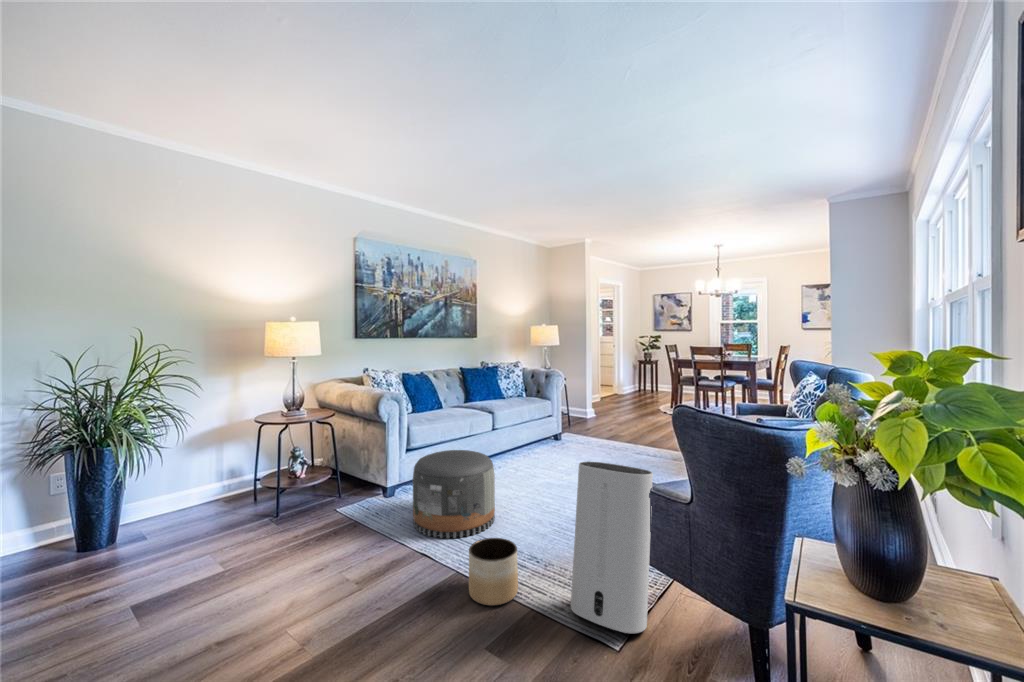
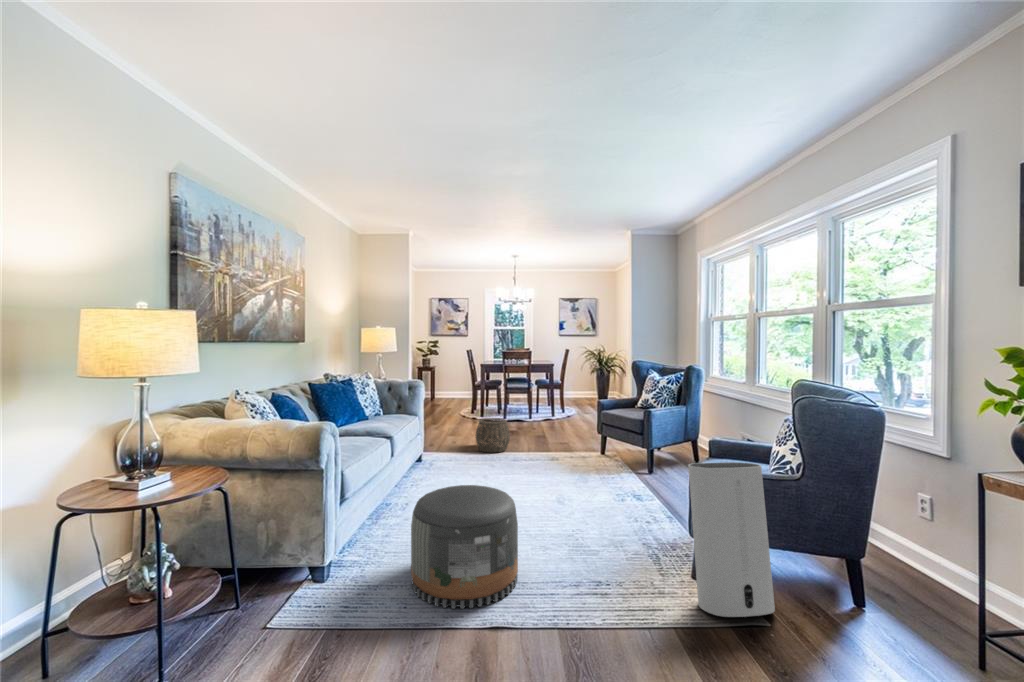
woven basket: none [614,411,649,444] -> present [475,418,510,453]
planter: present [469,538,518,606] -> none [605,570,664,651]

